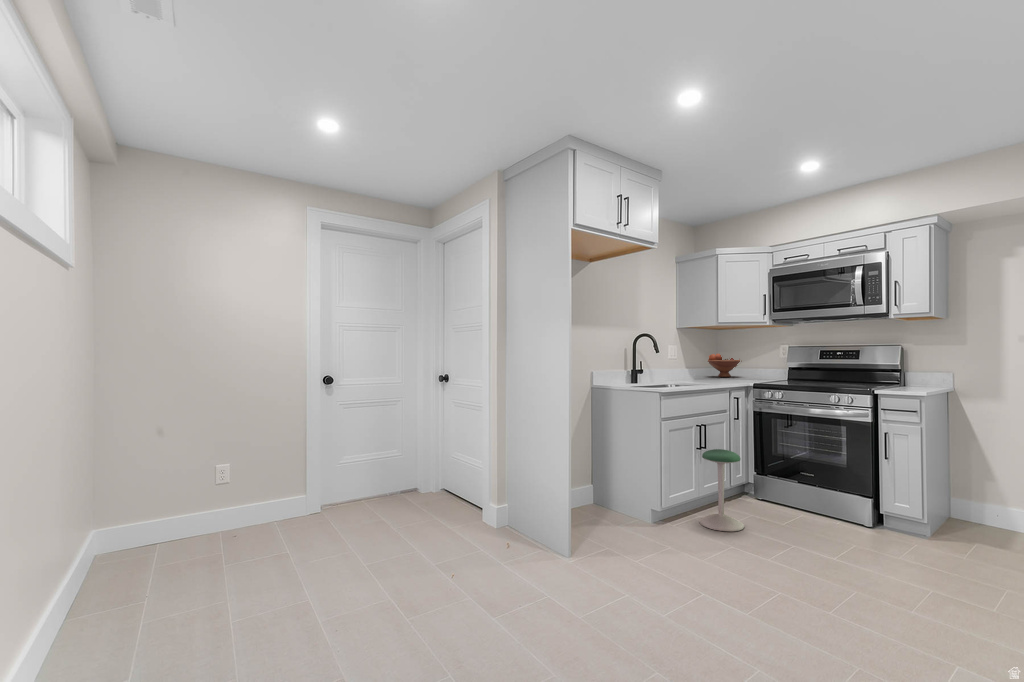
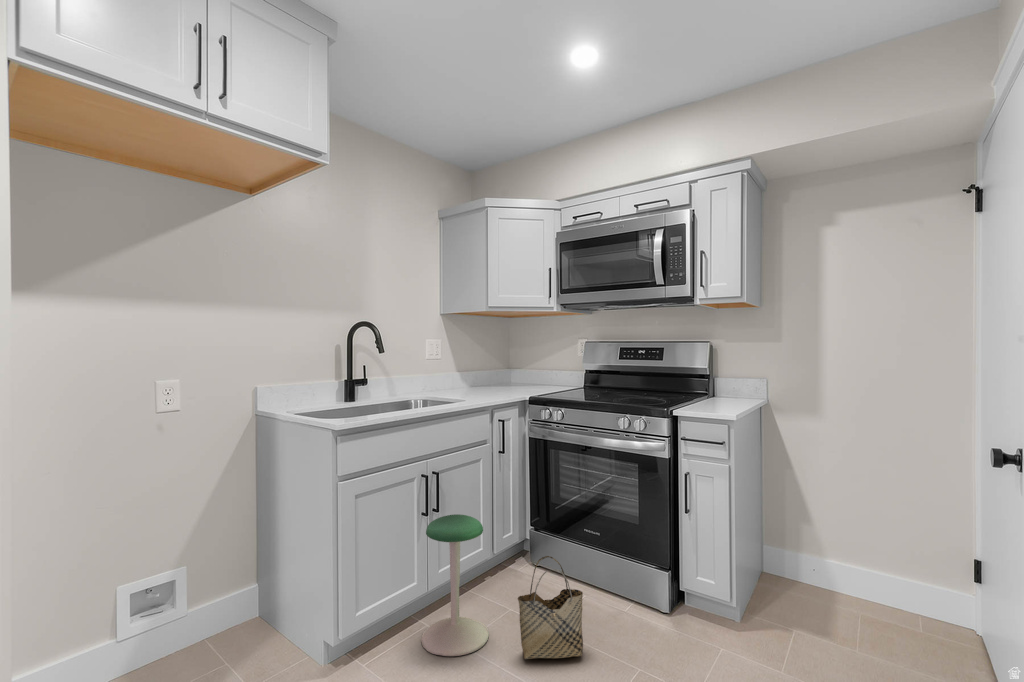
fruit bowl: present [708,354,742,377] -> none [490,351,533,384]
woven basket: none [768,477,815,539] -> present [518,556,583,659]

